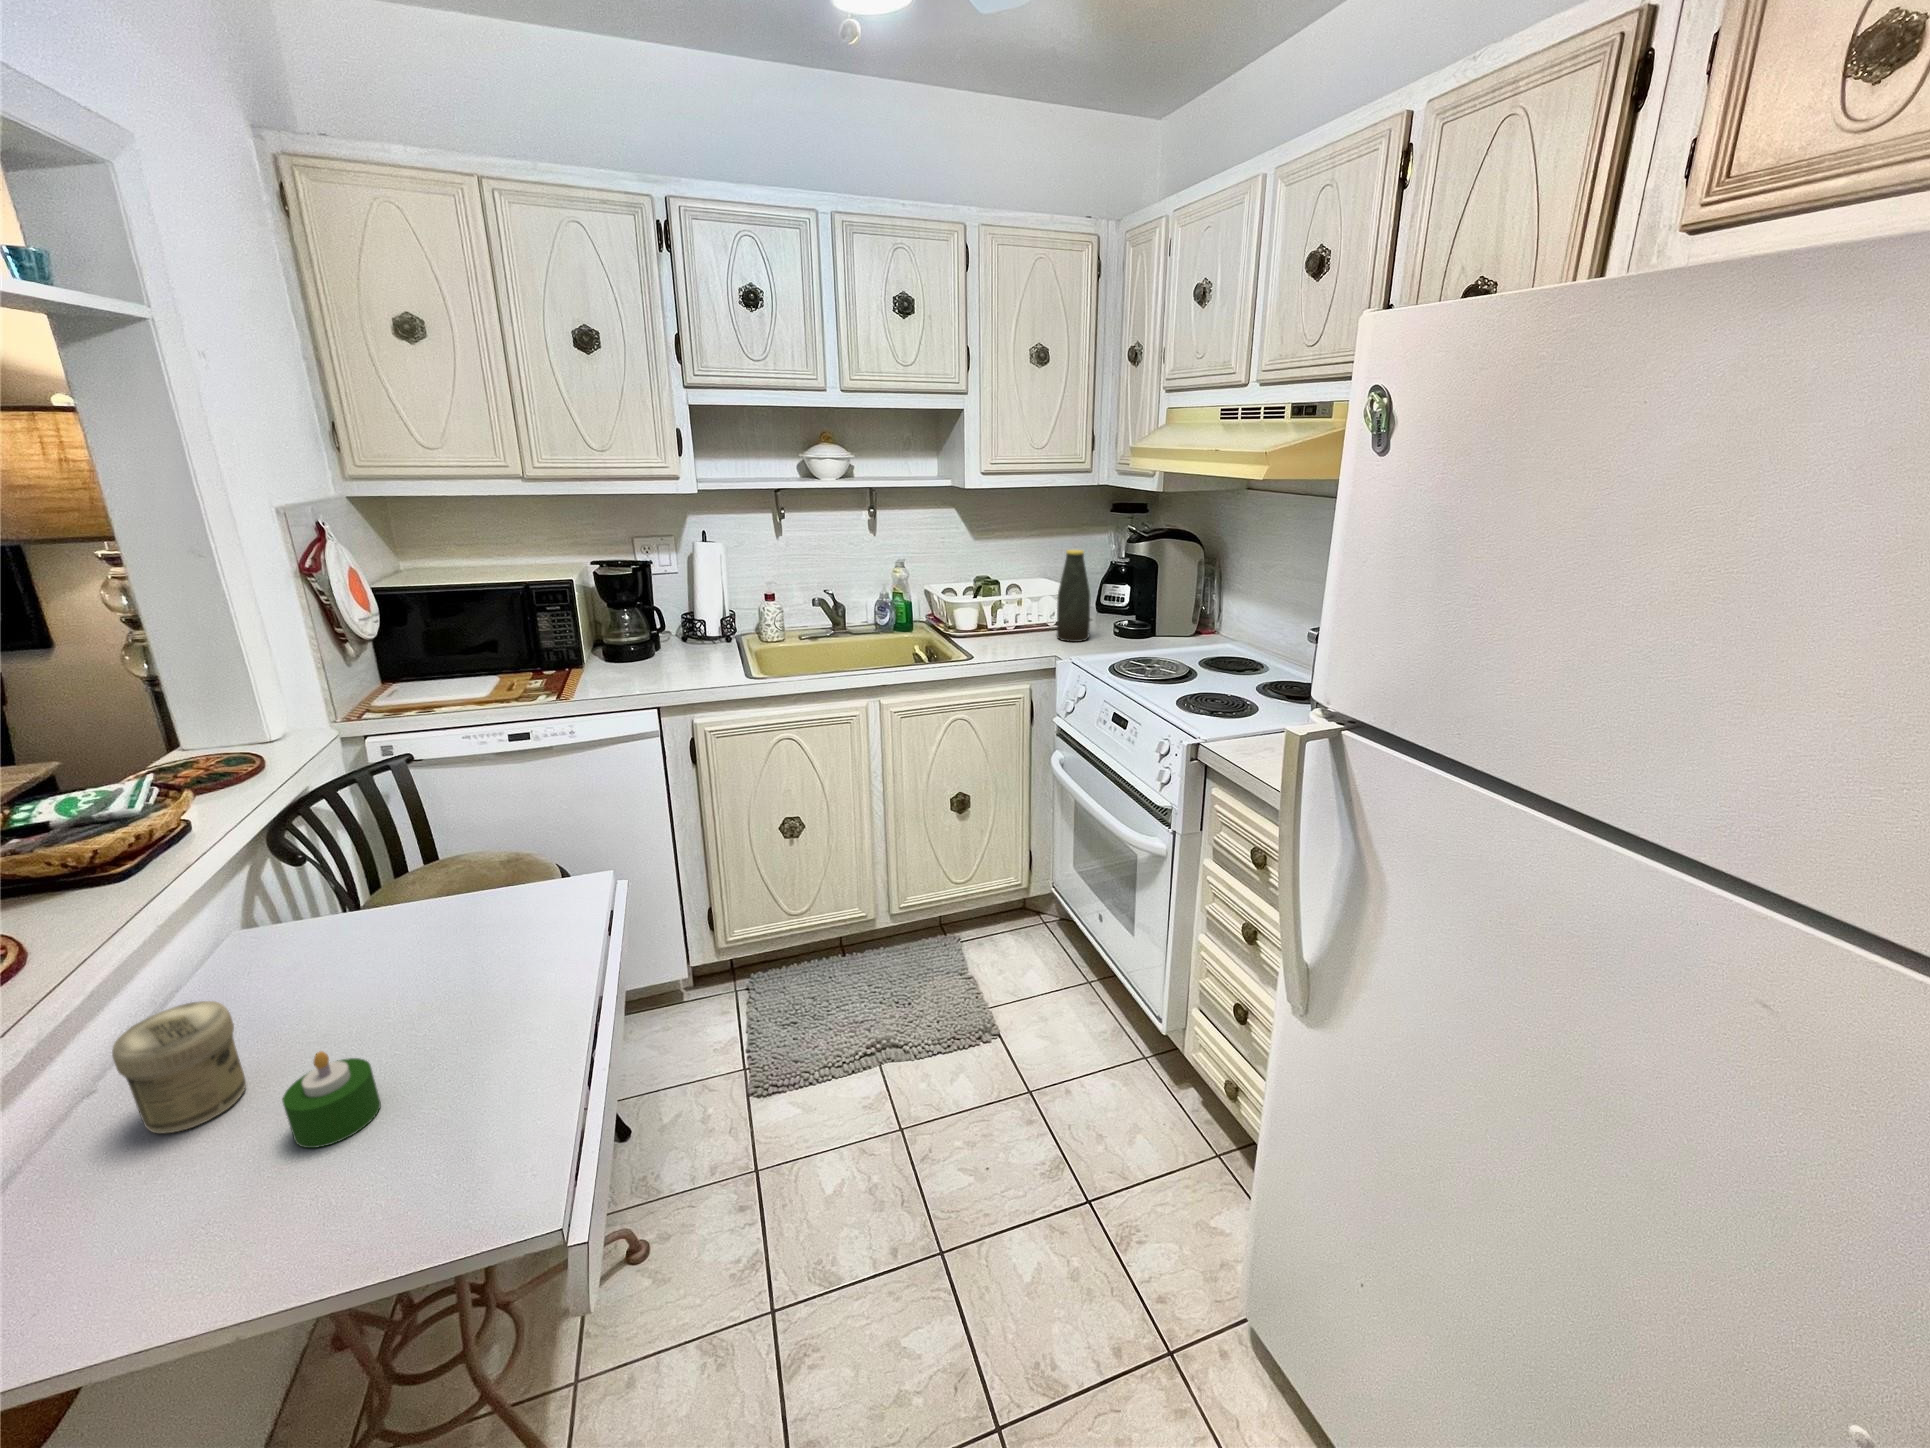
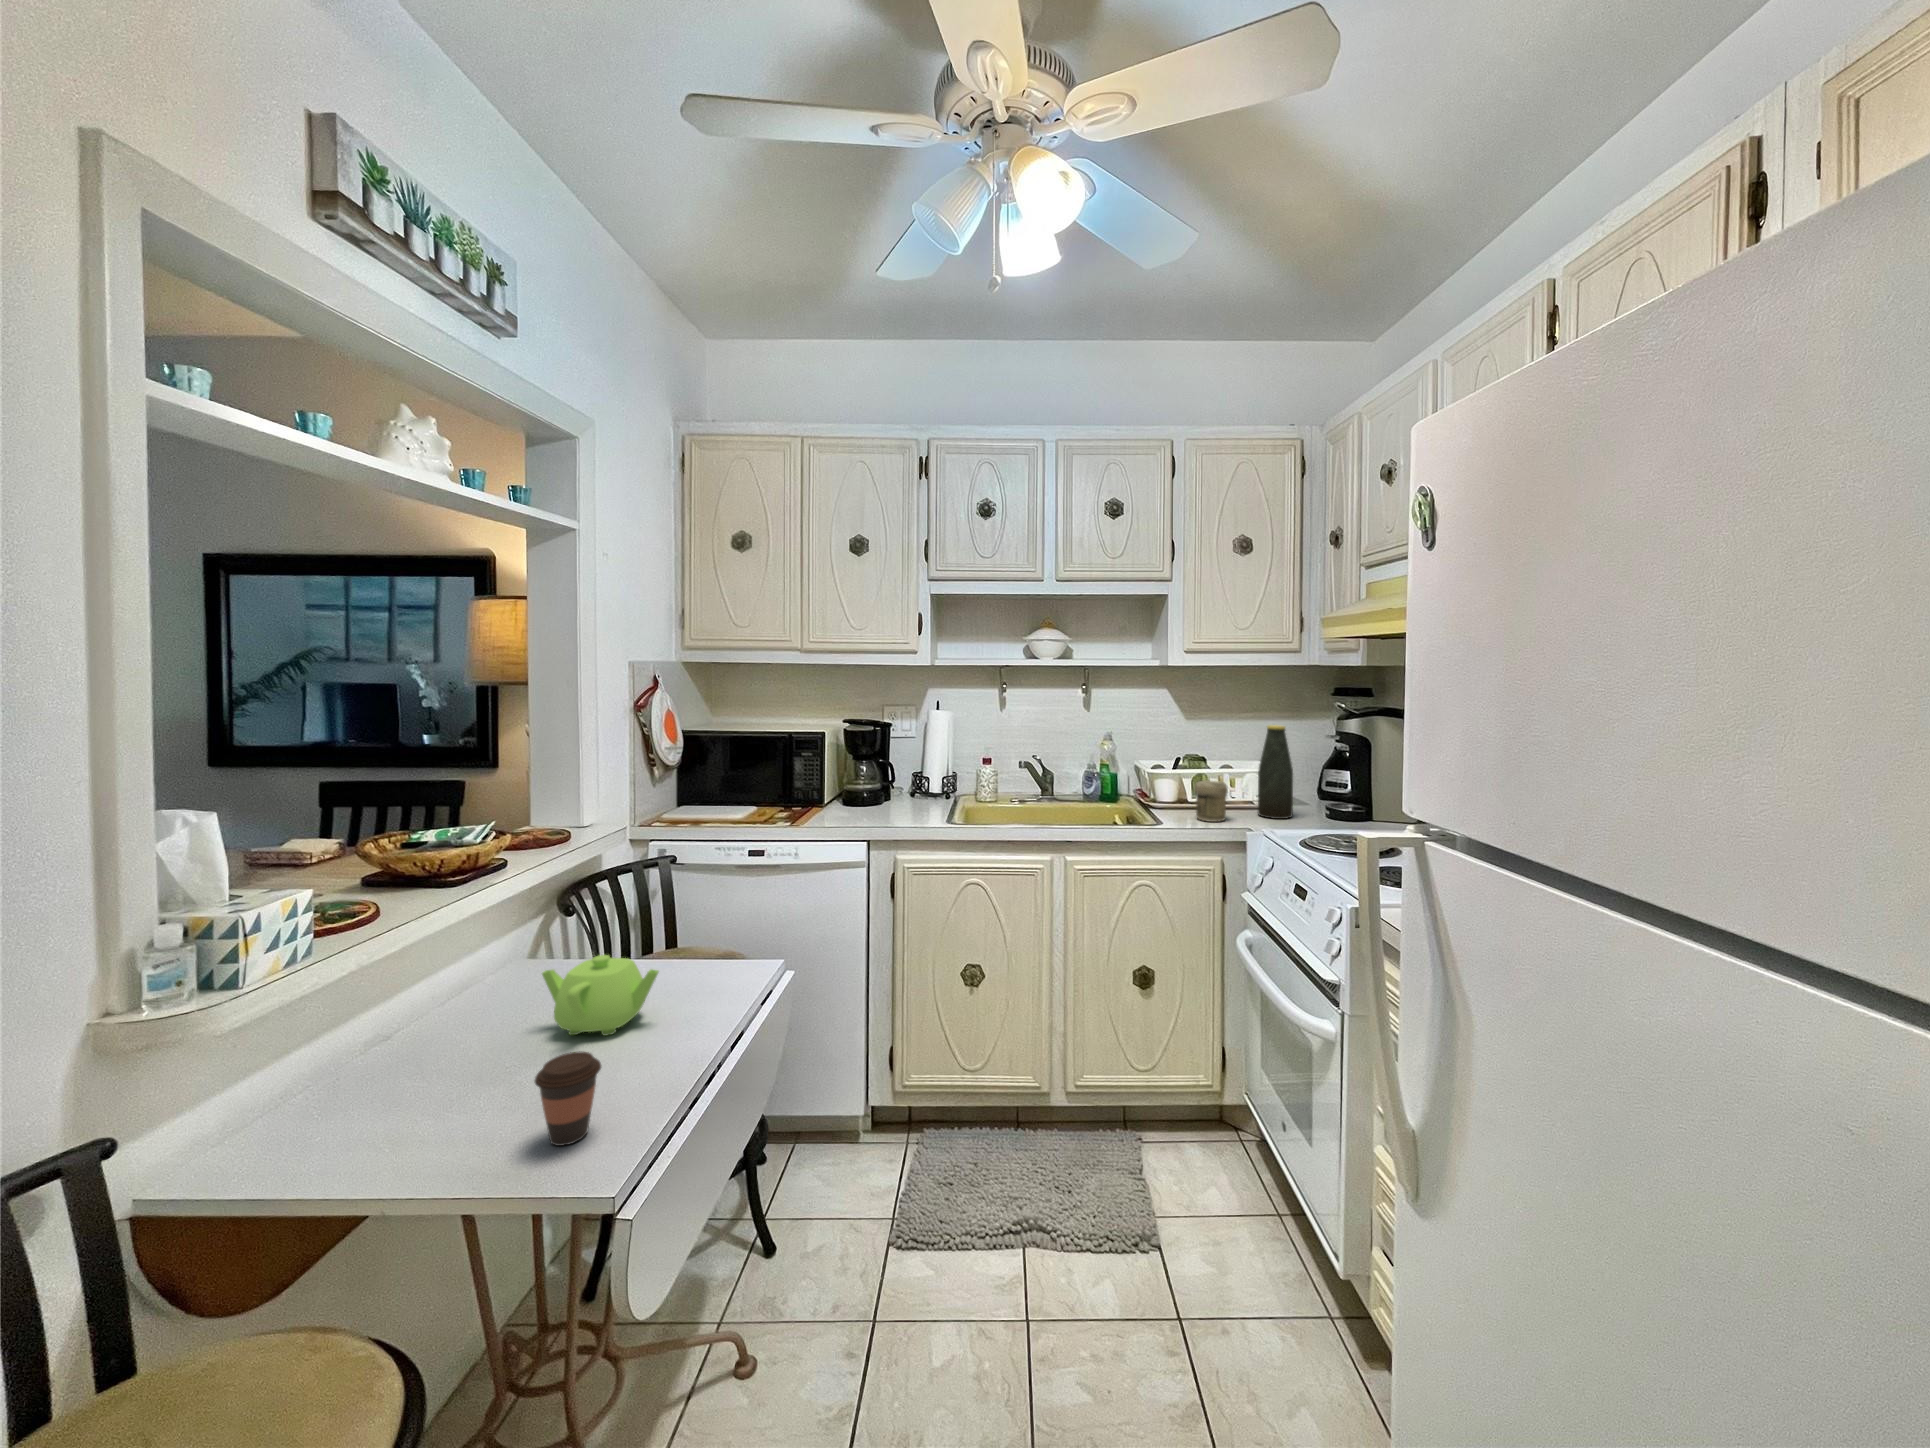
teapot: none [320,911,483,1008] -> present [542,955,659,1036]
jar: present [112,1001,246,1133] -> present [1195,781,1228,822]
coffee cup: none [402,1043,482,1144] -> present [535,1051,601,1146]
candle: present [283,1051,381,1148] -> none [461,1040,531,1127]

